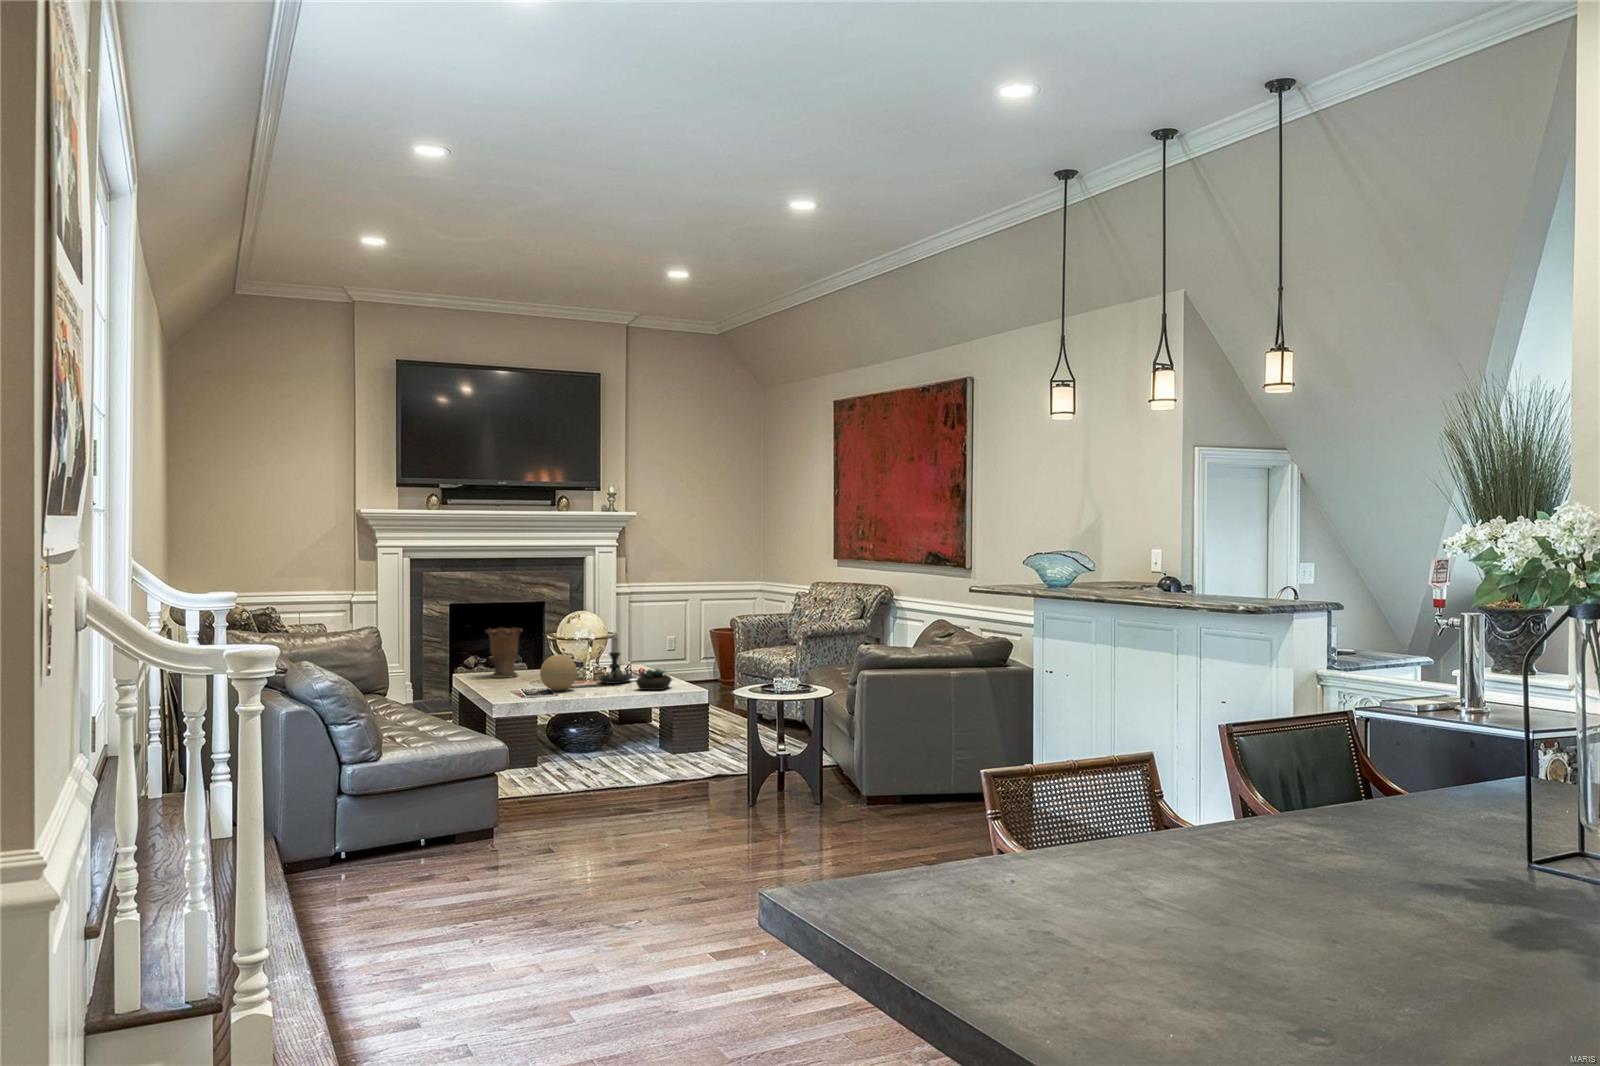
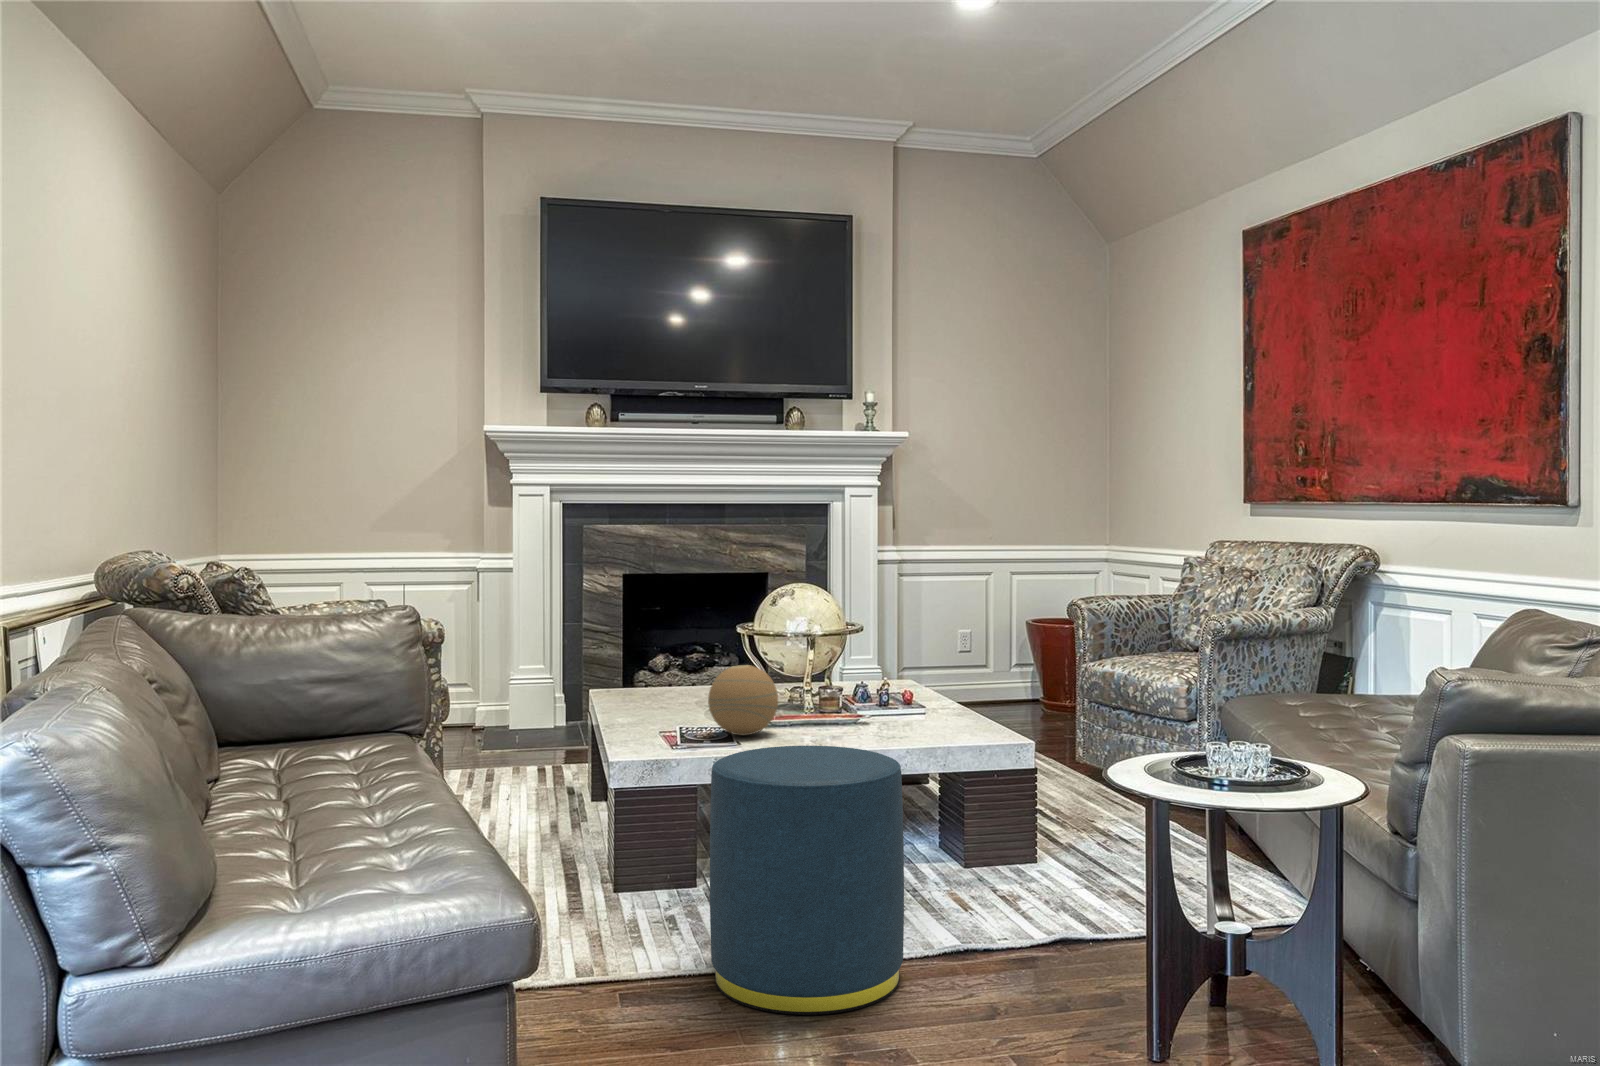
vase: present [485,627,523,678] -> none [637,611,701,700]
candle holder: present [598,635,632,684] -> none [822,621,890,722]
succulent plant: present [636,669,672,690] -> none [890,698,965,744]
ottoman: none [556,690,645,803] -> present [710,746,904,1015]

